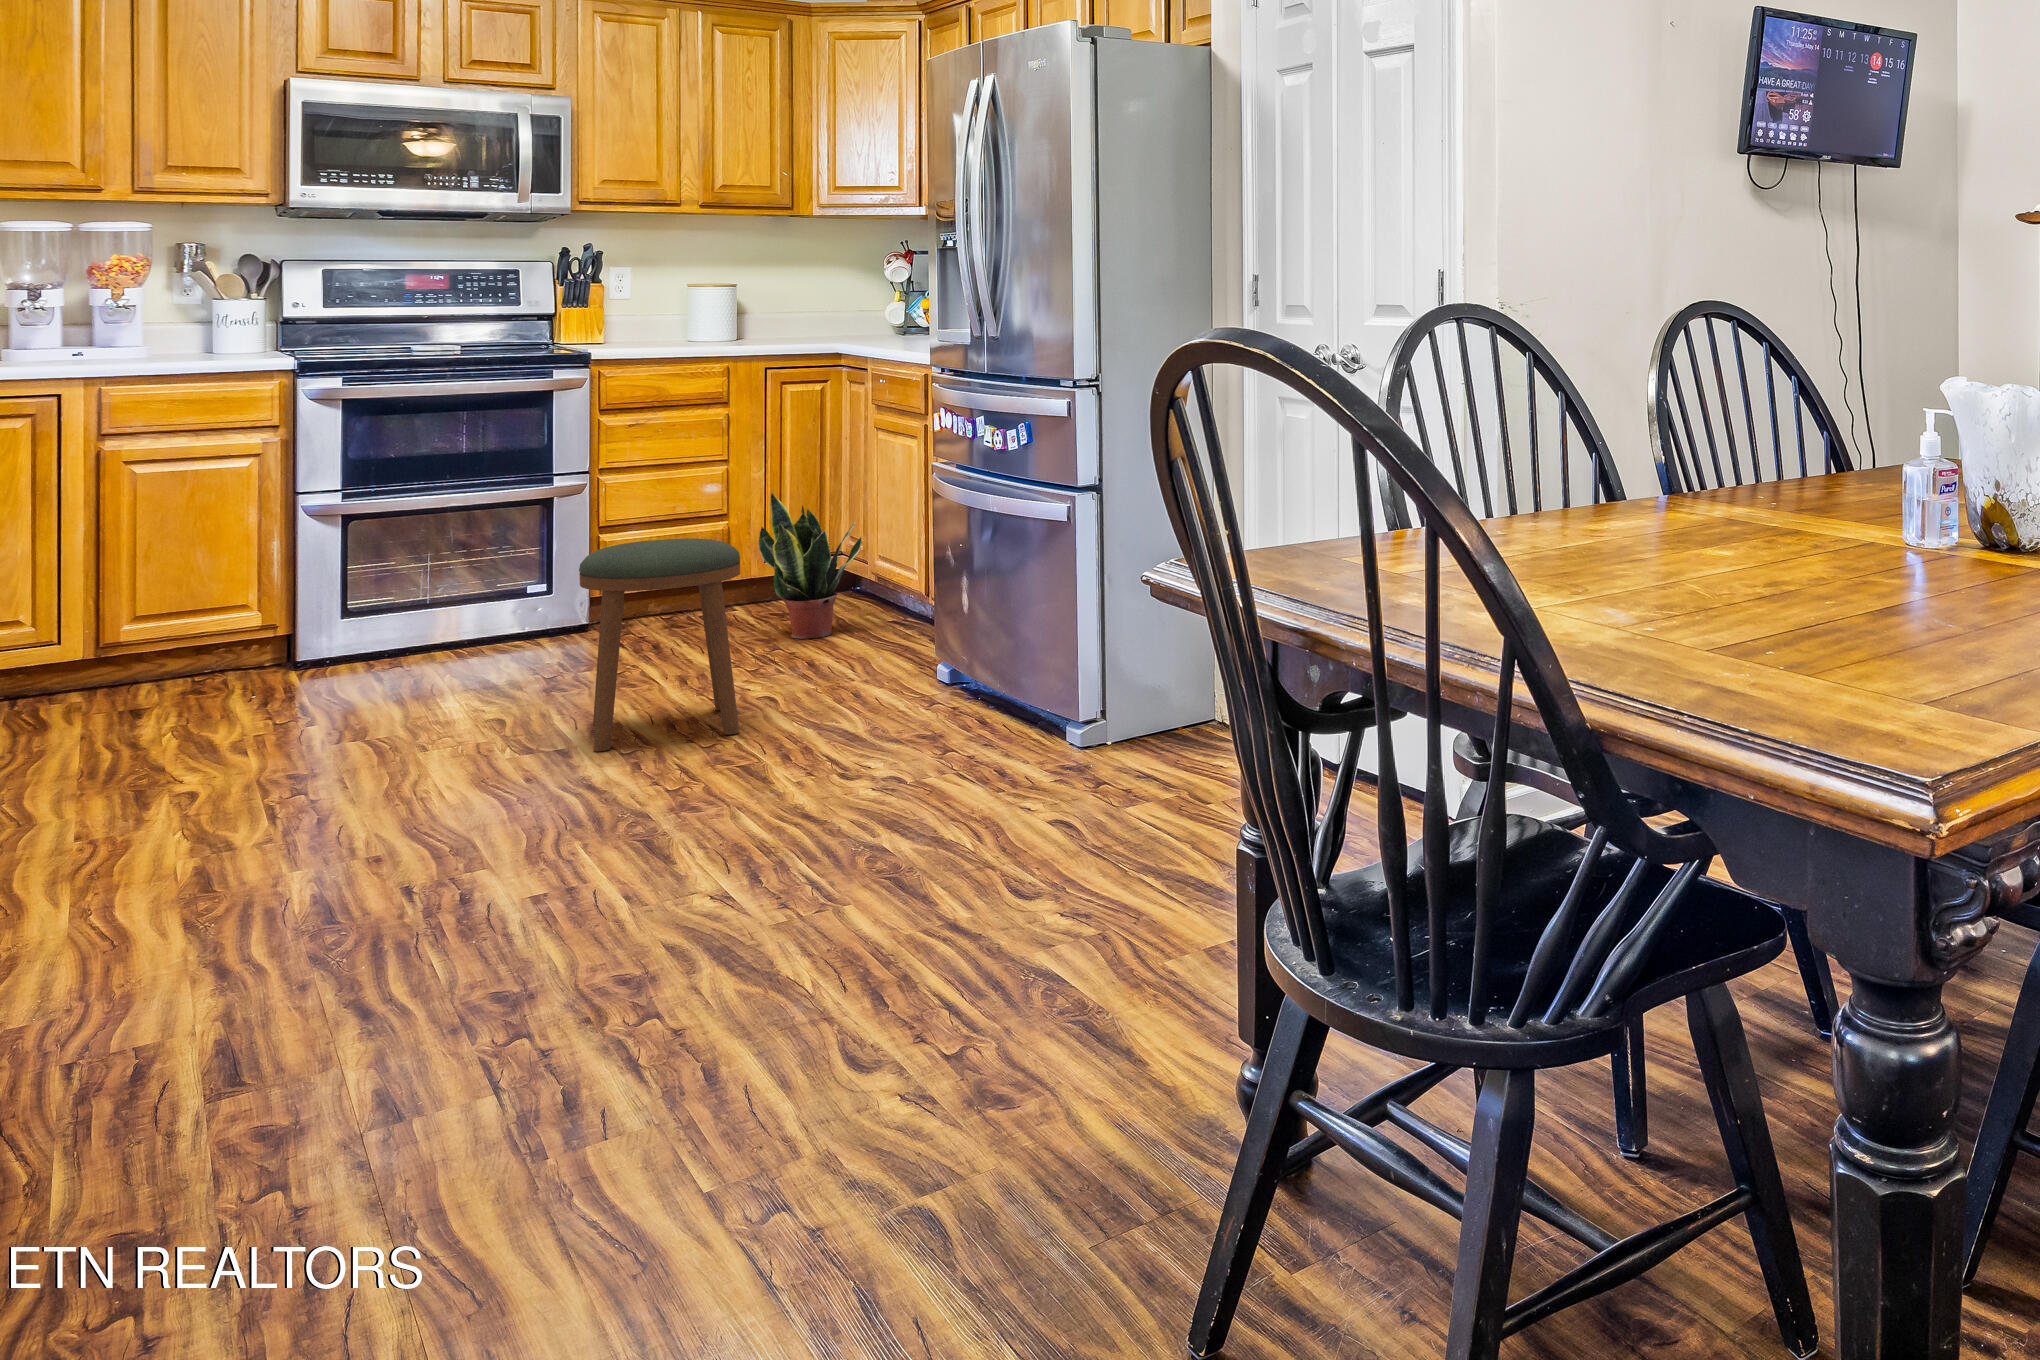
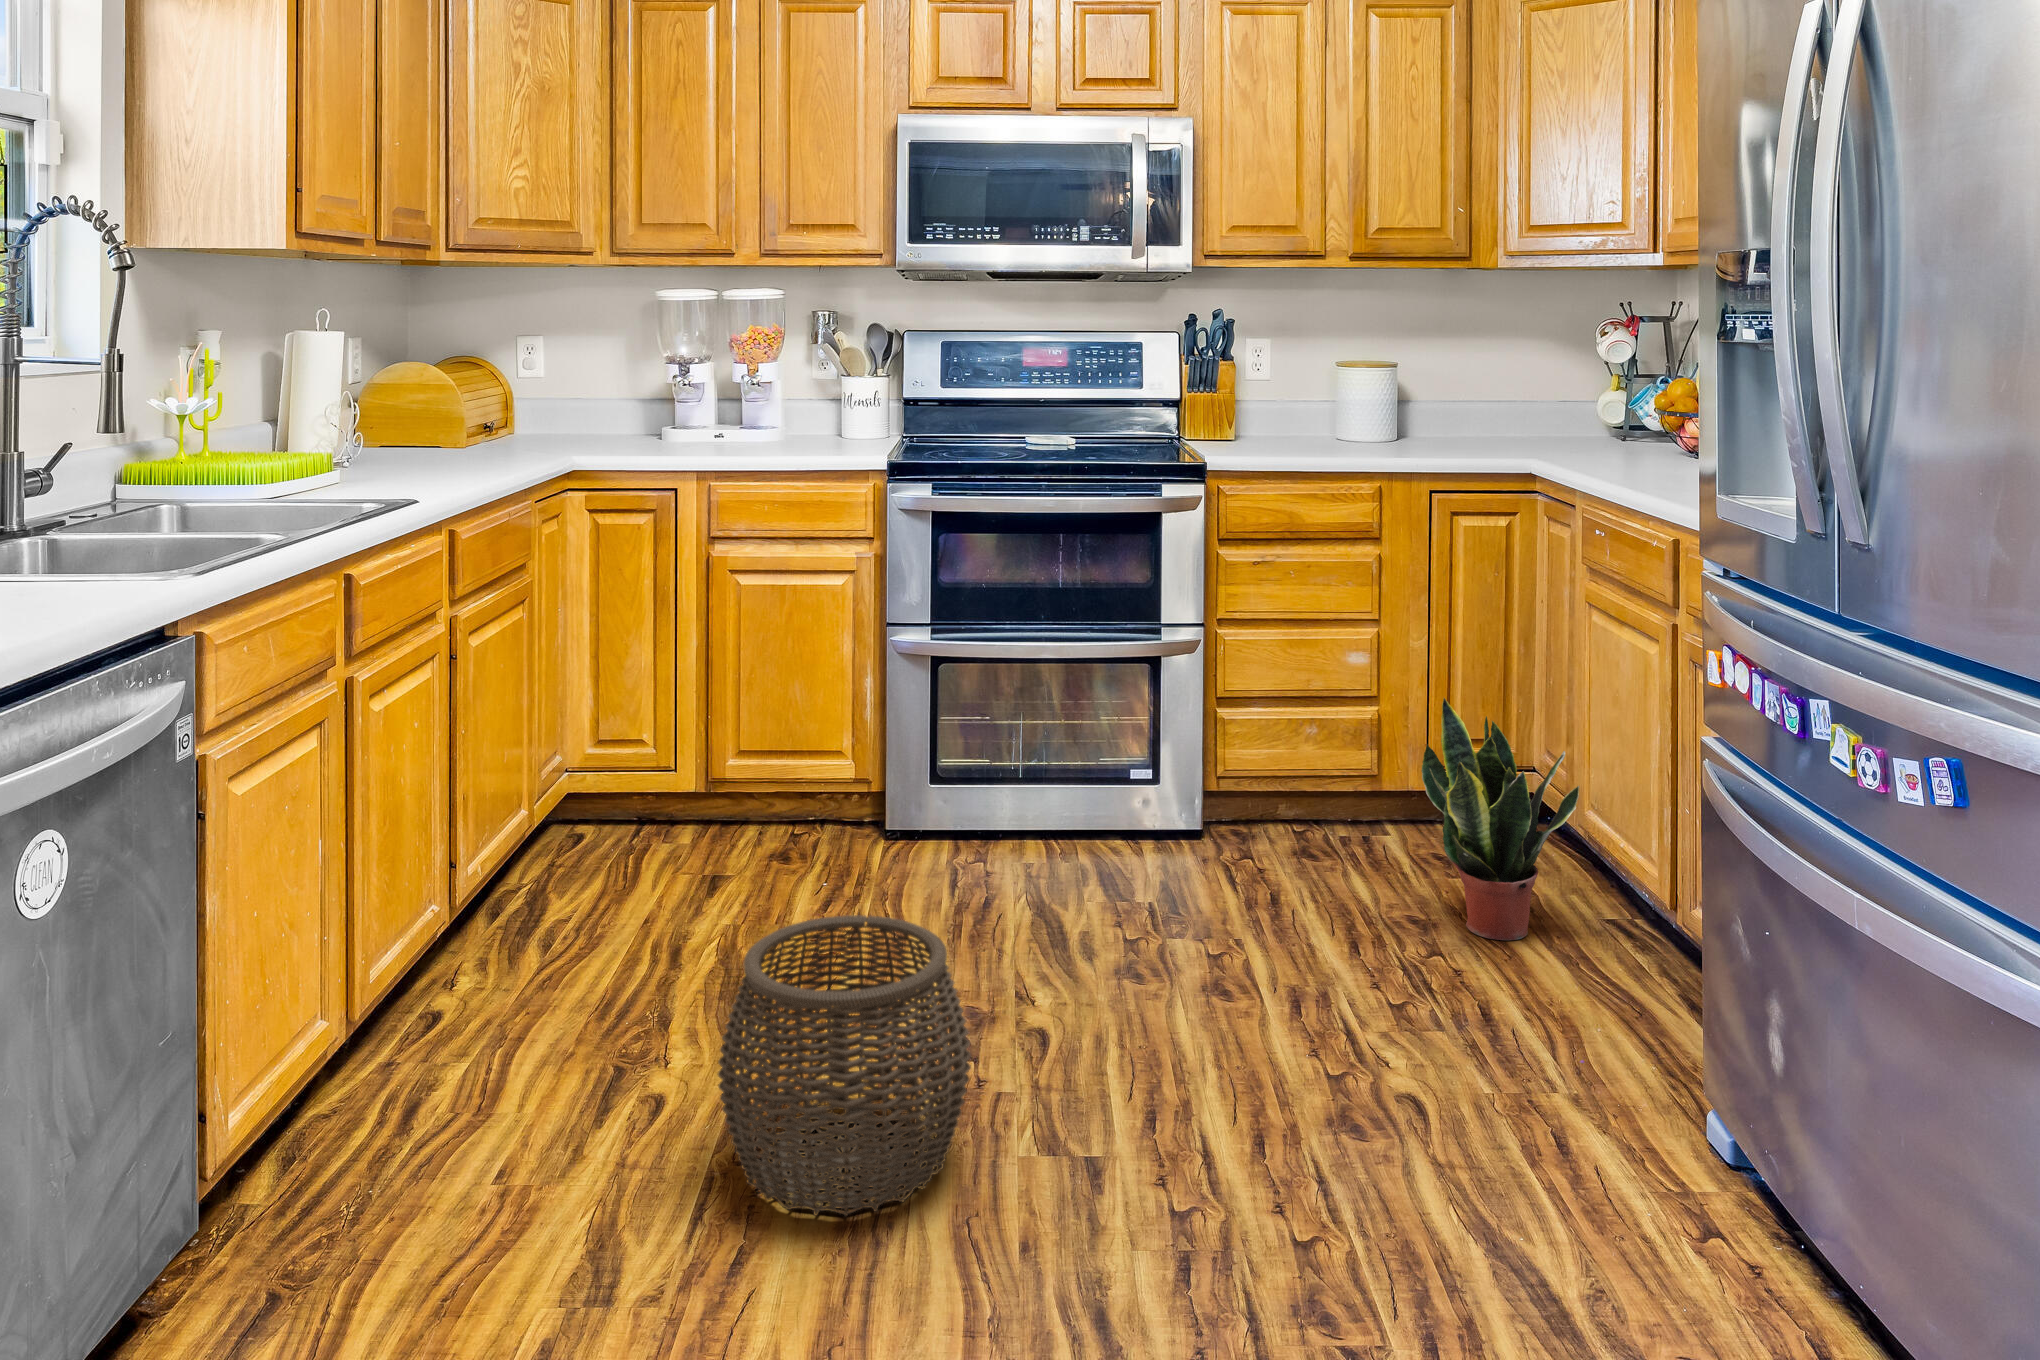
stool: present [579,538,740,751] -> none [1166,845,1423,1278]
woven basket: none [245,620,442,783] -> present [718,915,971,1216]

